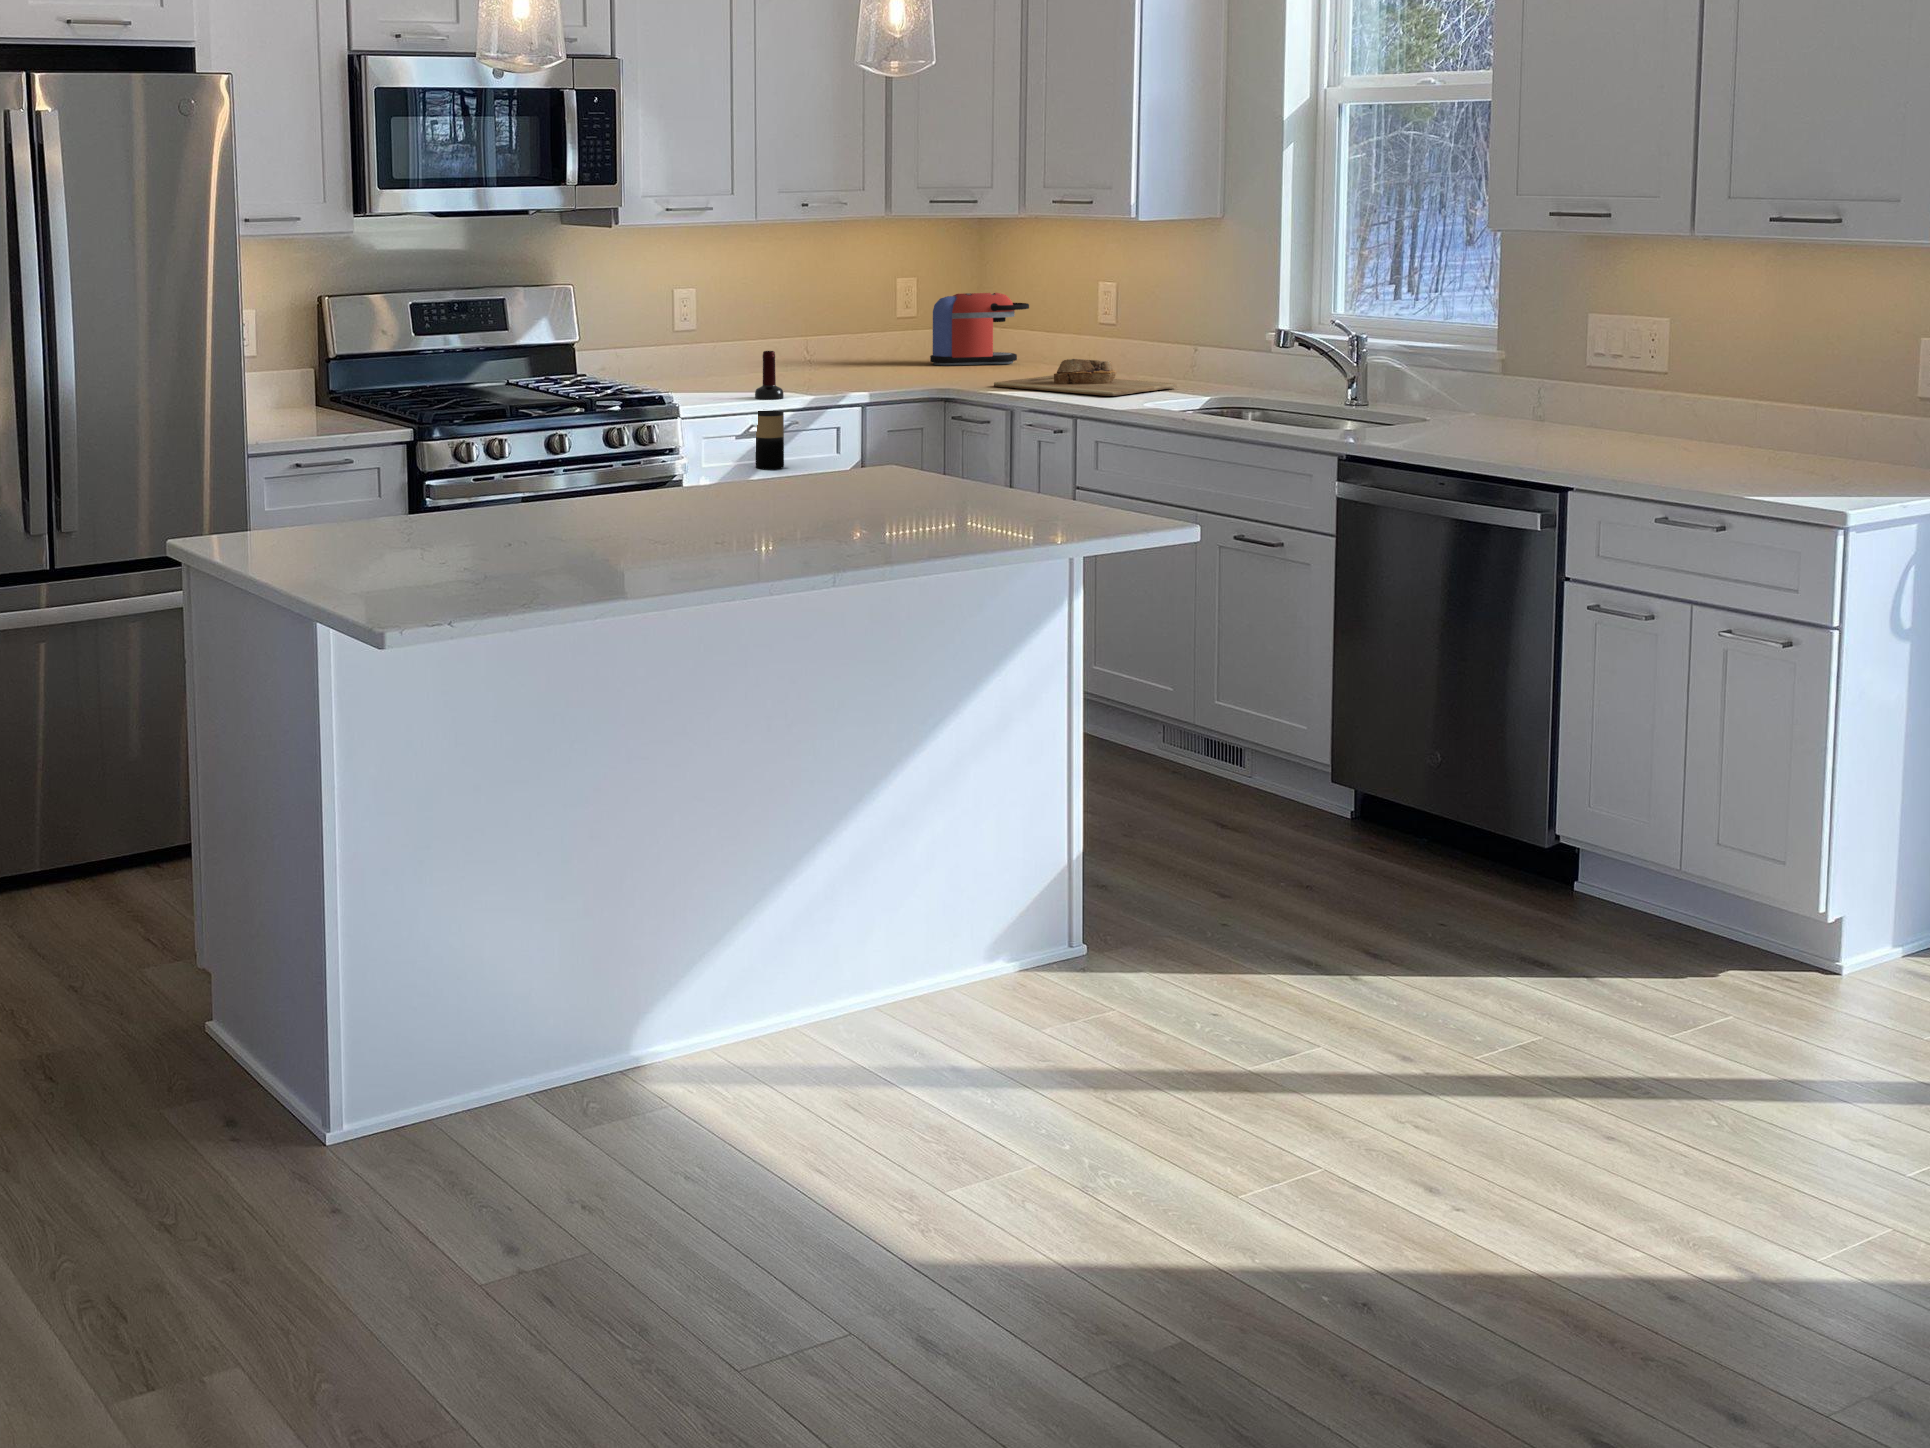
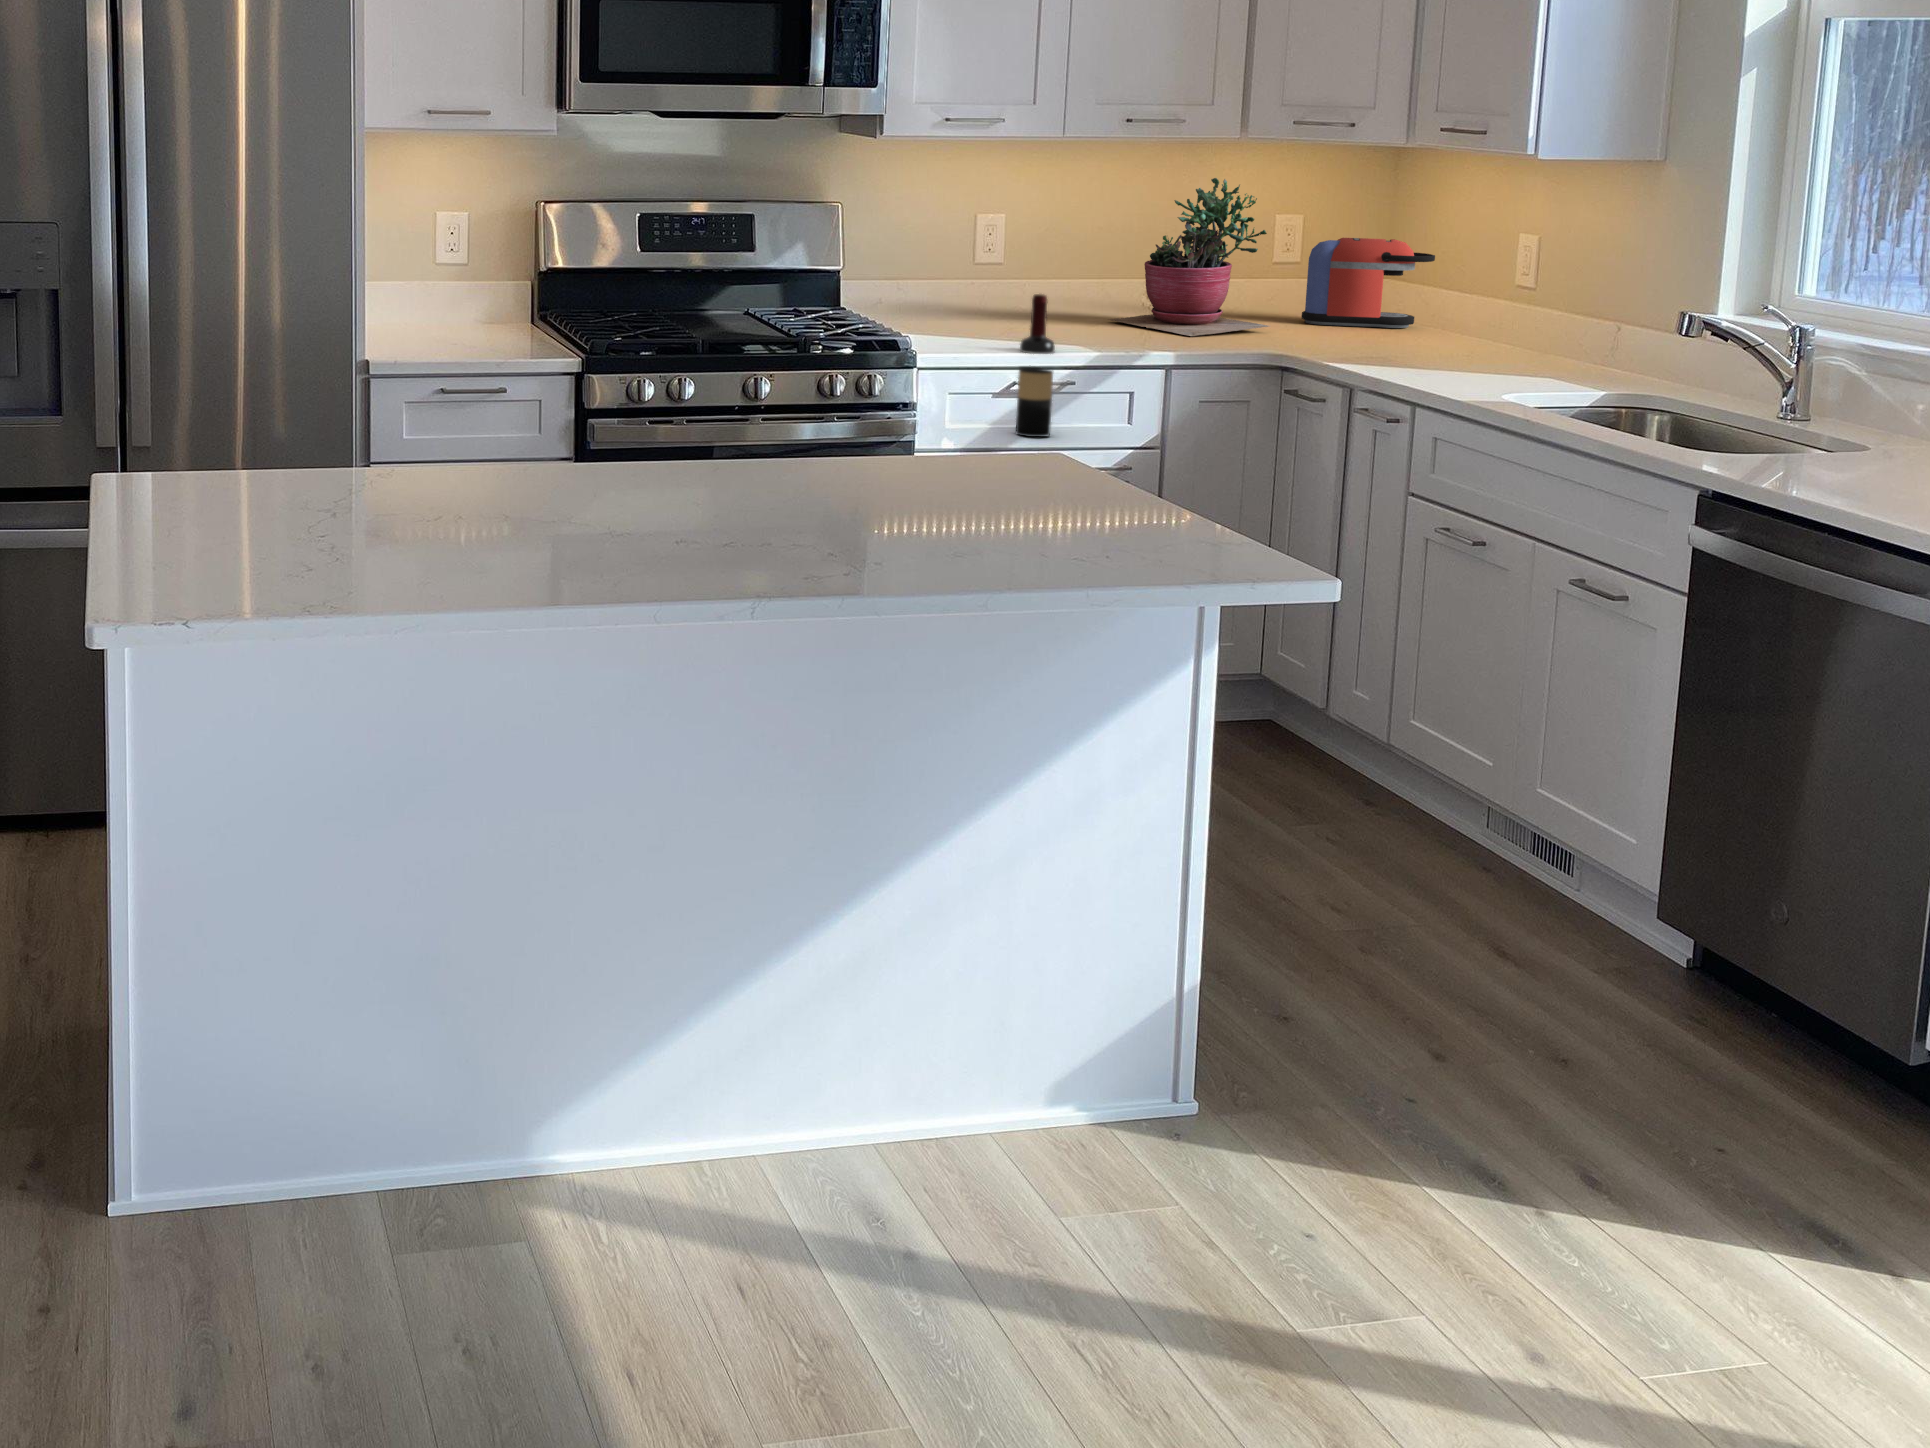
succulent plant: none [787,250,920,380] -> present [1109,178,1269,336]
cutting board: present [994,359,1177,396] -> none [1337,330,1574,381]

